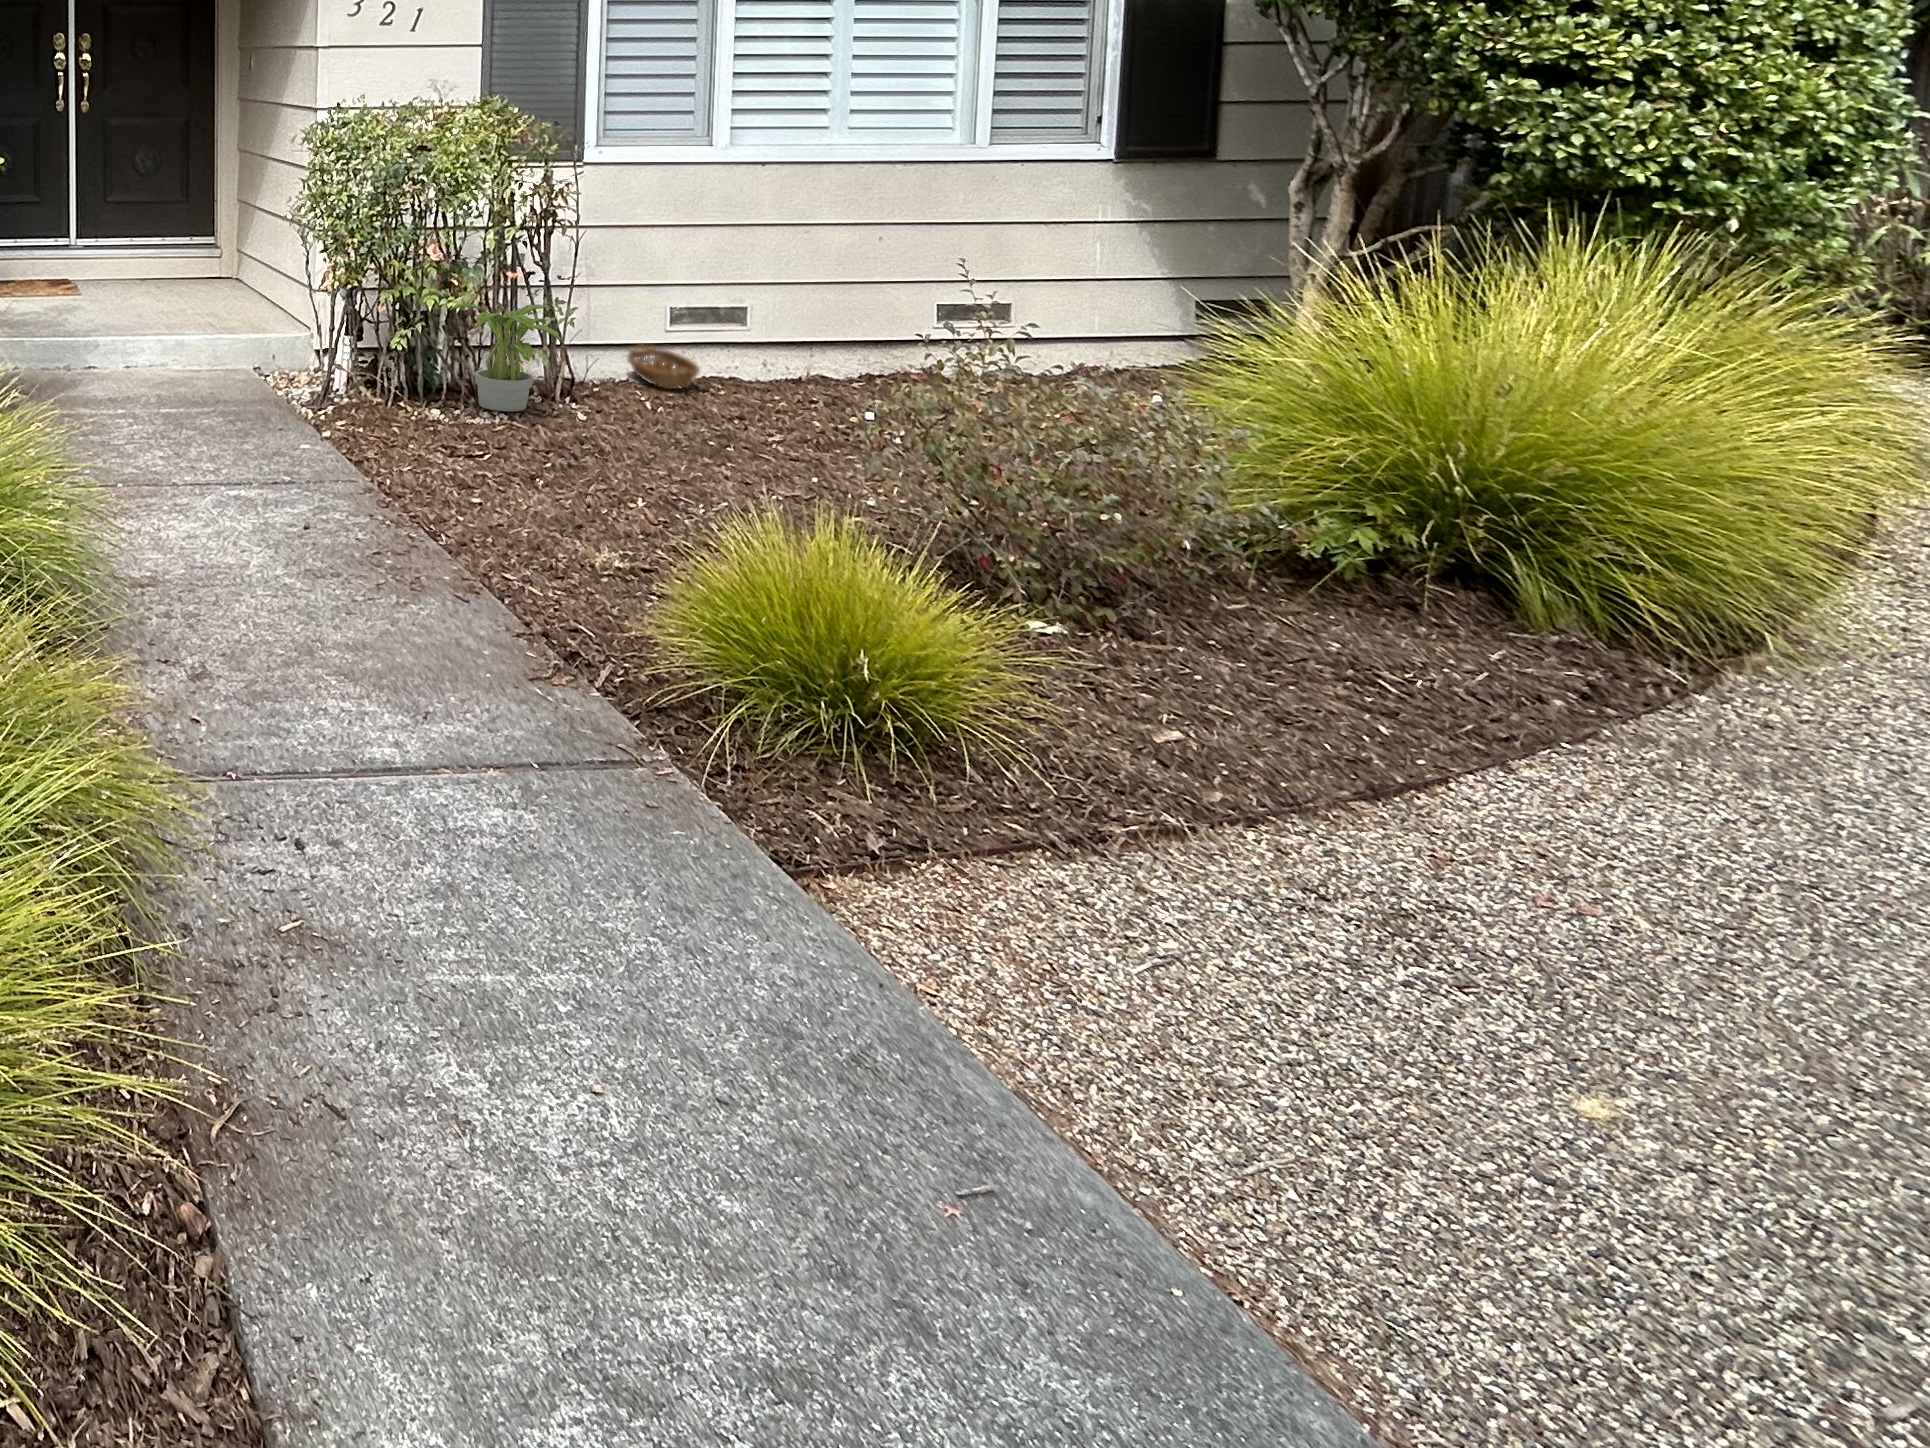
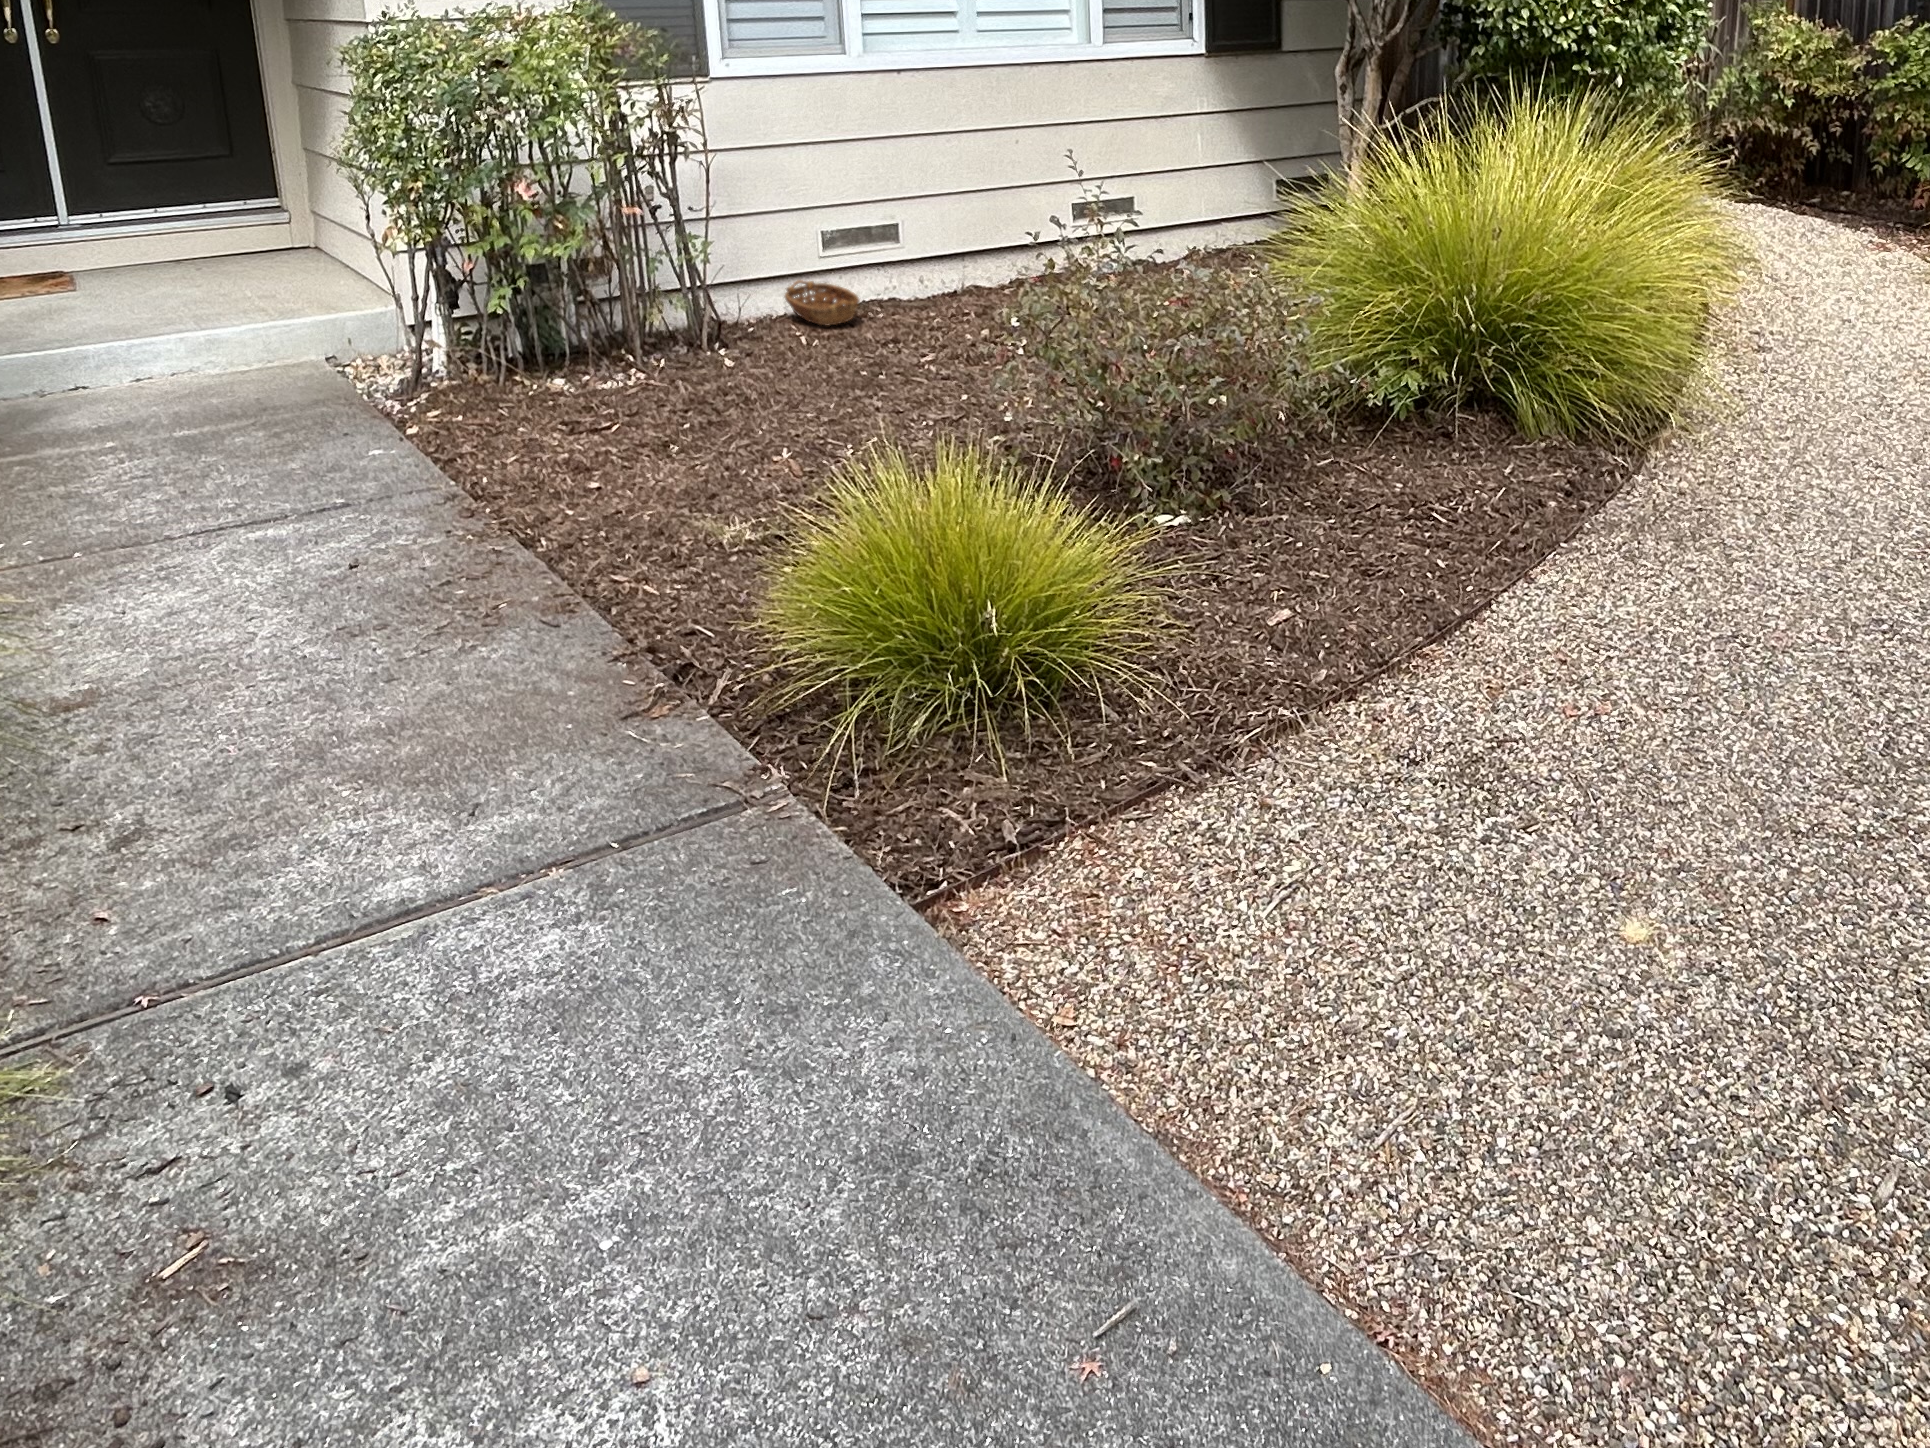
potted plant: present [451,303,562,411] -> none [555,246,694,378]

